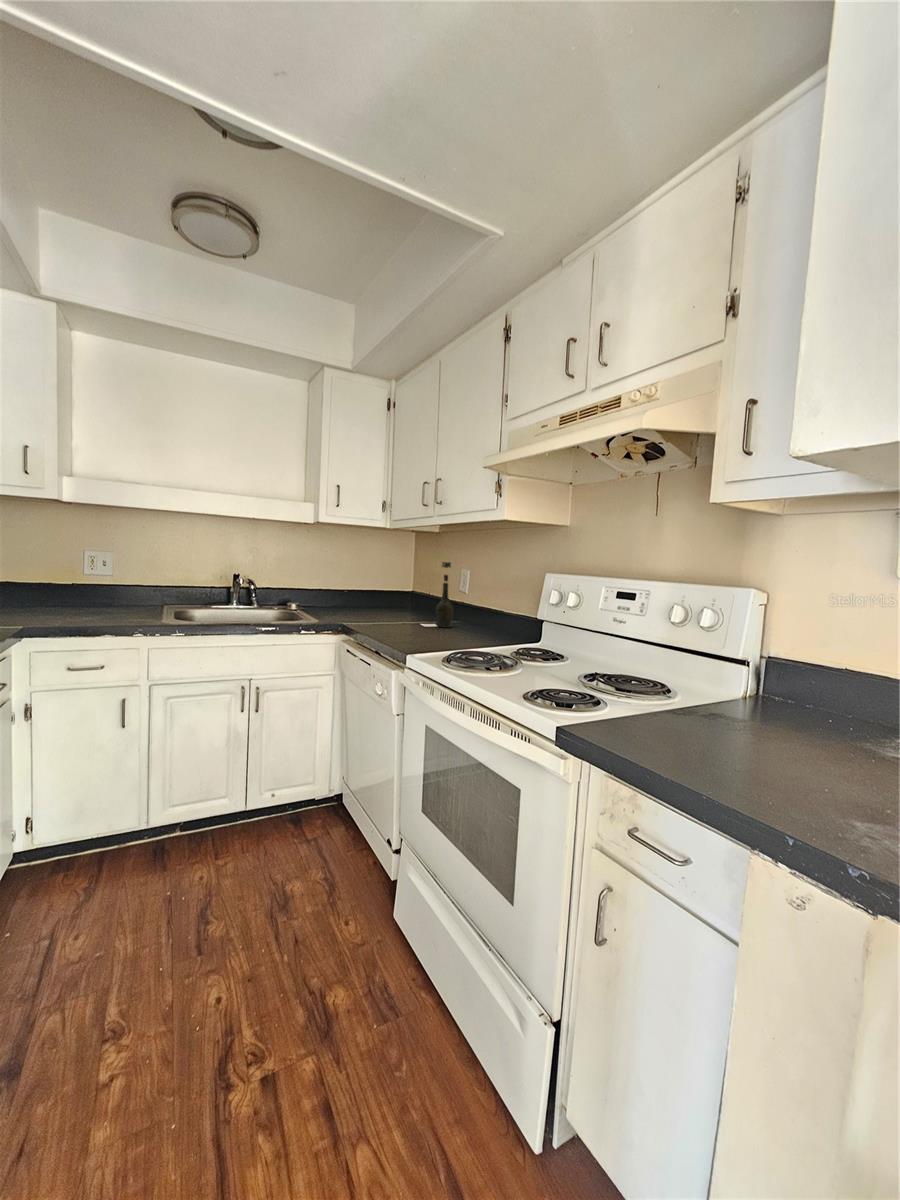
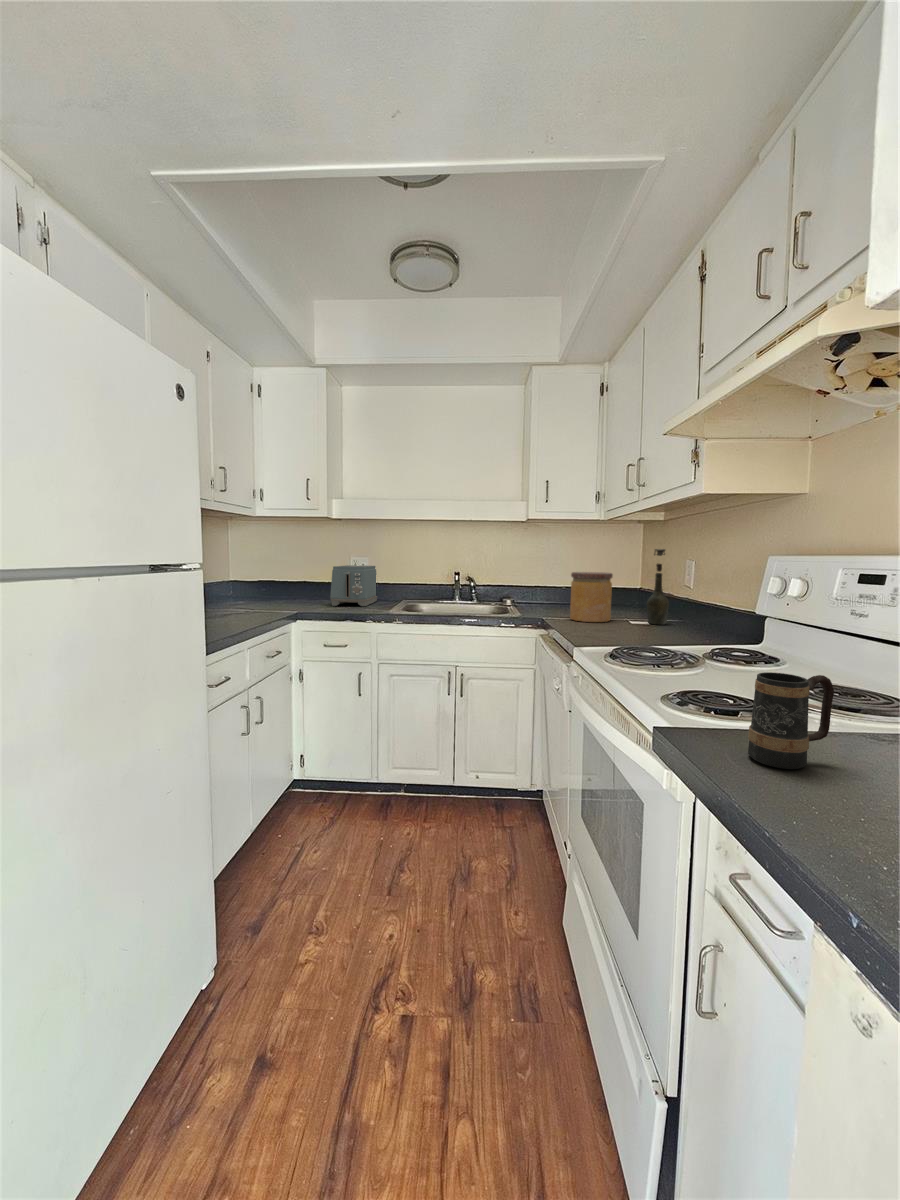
toaster: none [65,565,128,616] -> present [330,565,377,606]
jar: none [368,580,407,627] -> present [570,572,613,622]
mug: none [626,675,677,747] -> present [748,672,834,769]

